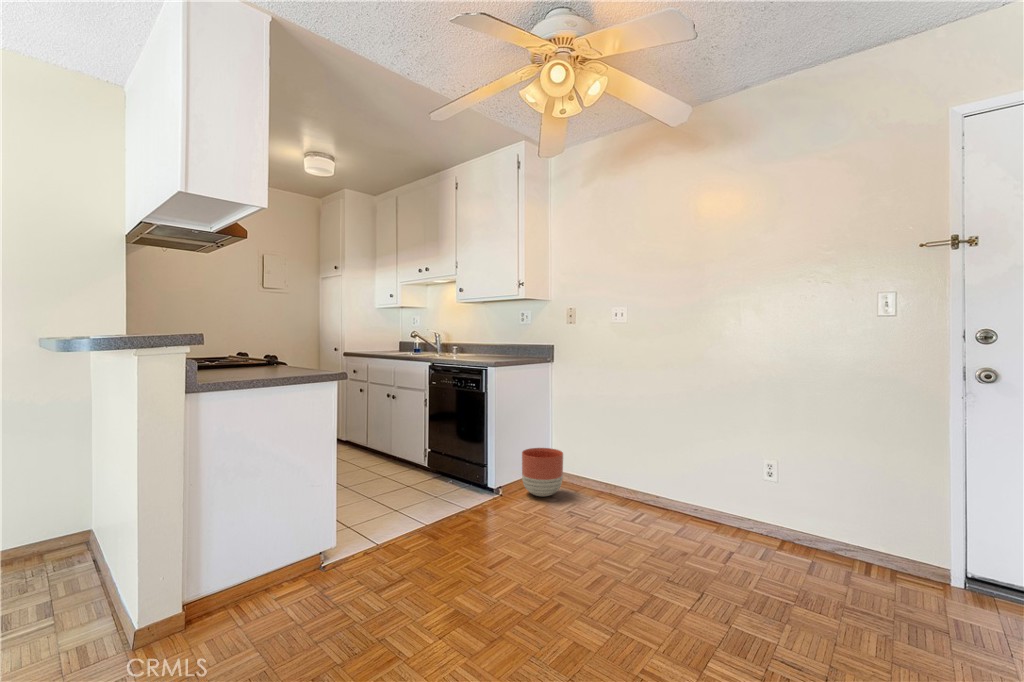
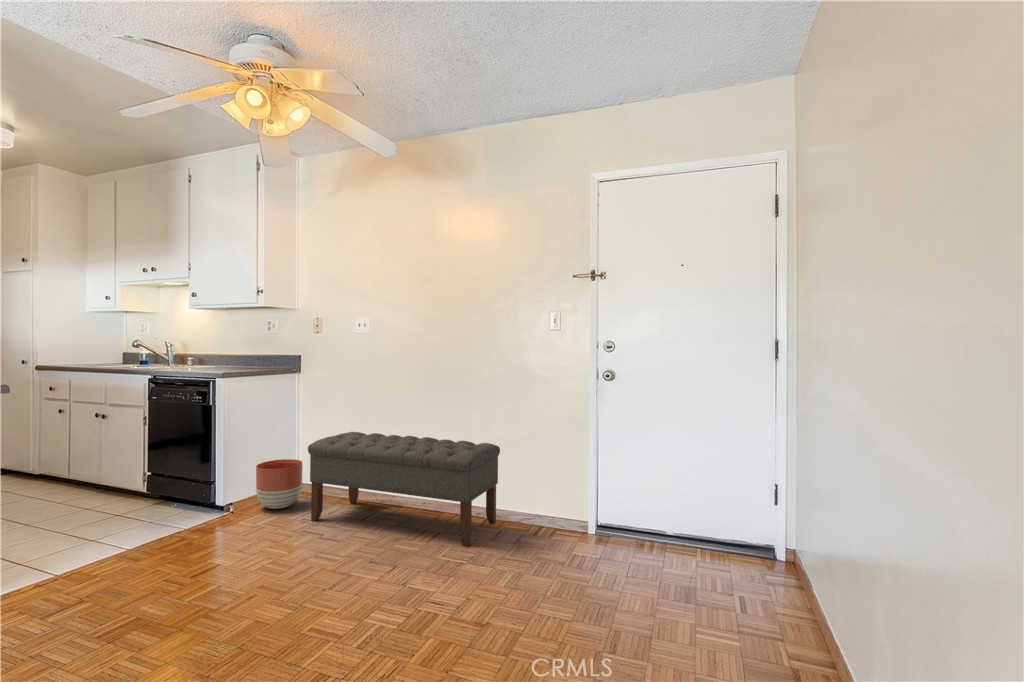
bench: none [576,426,801,576] -> present [308,432,500,547]

